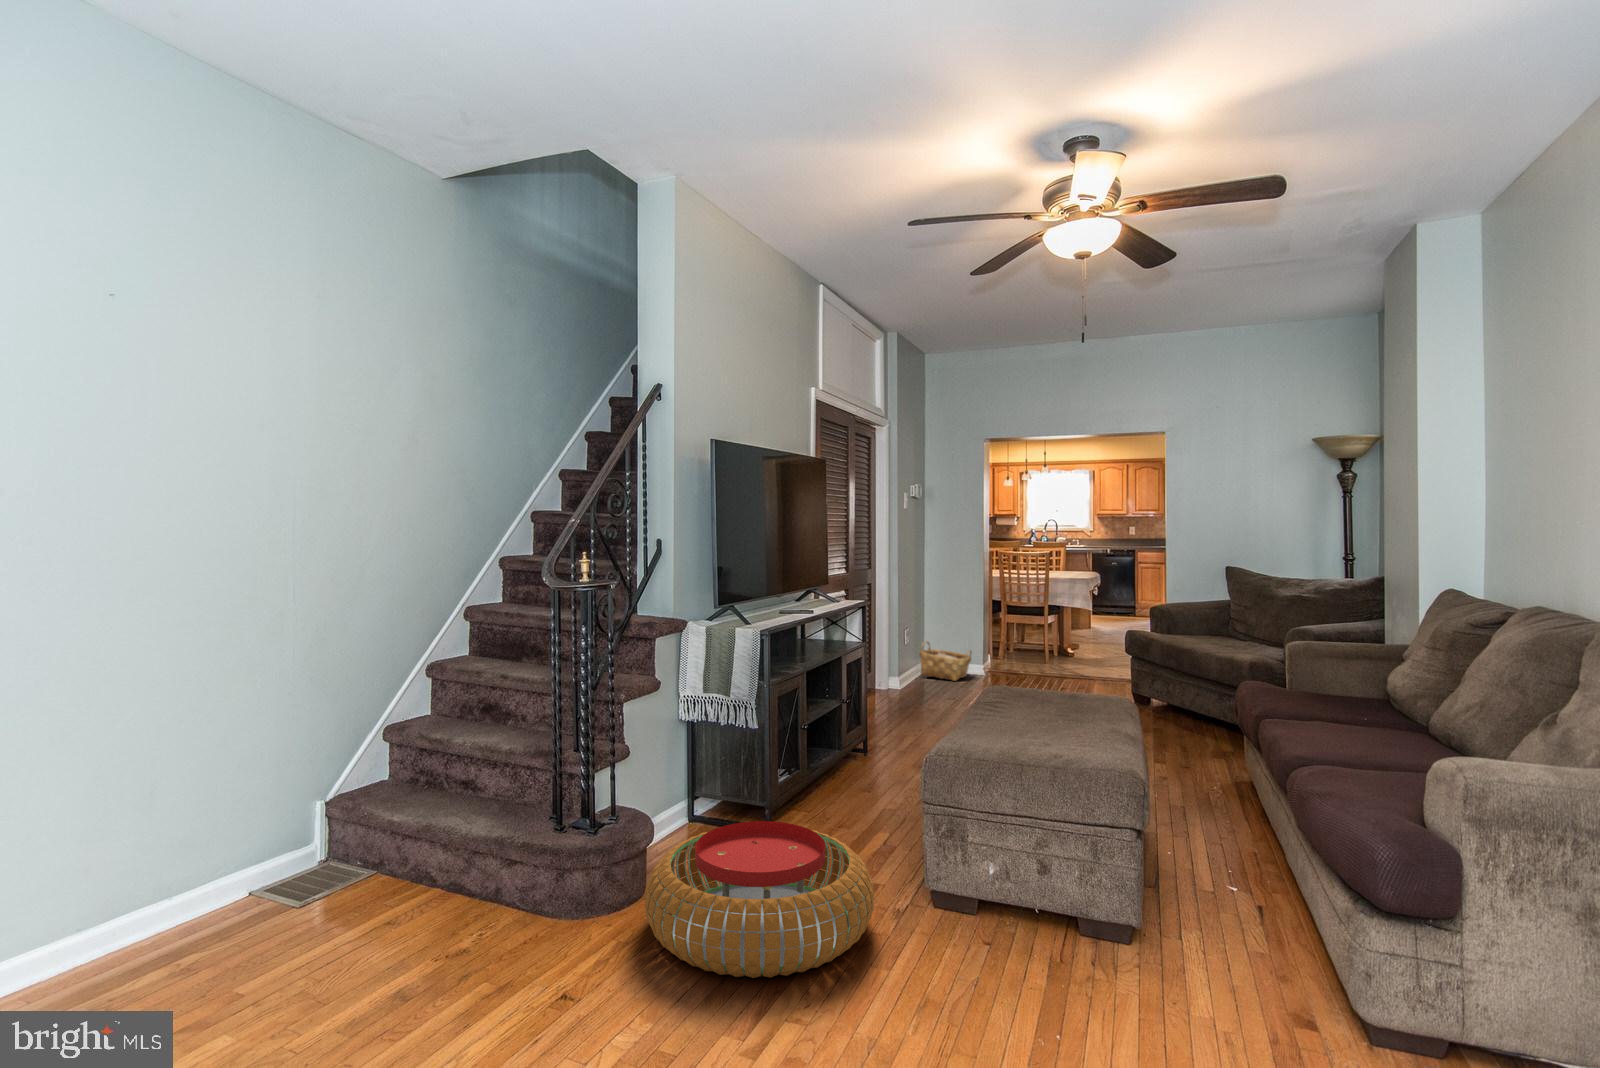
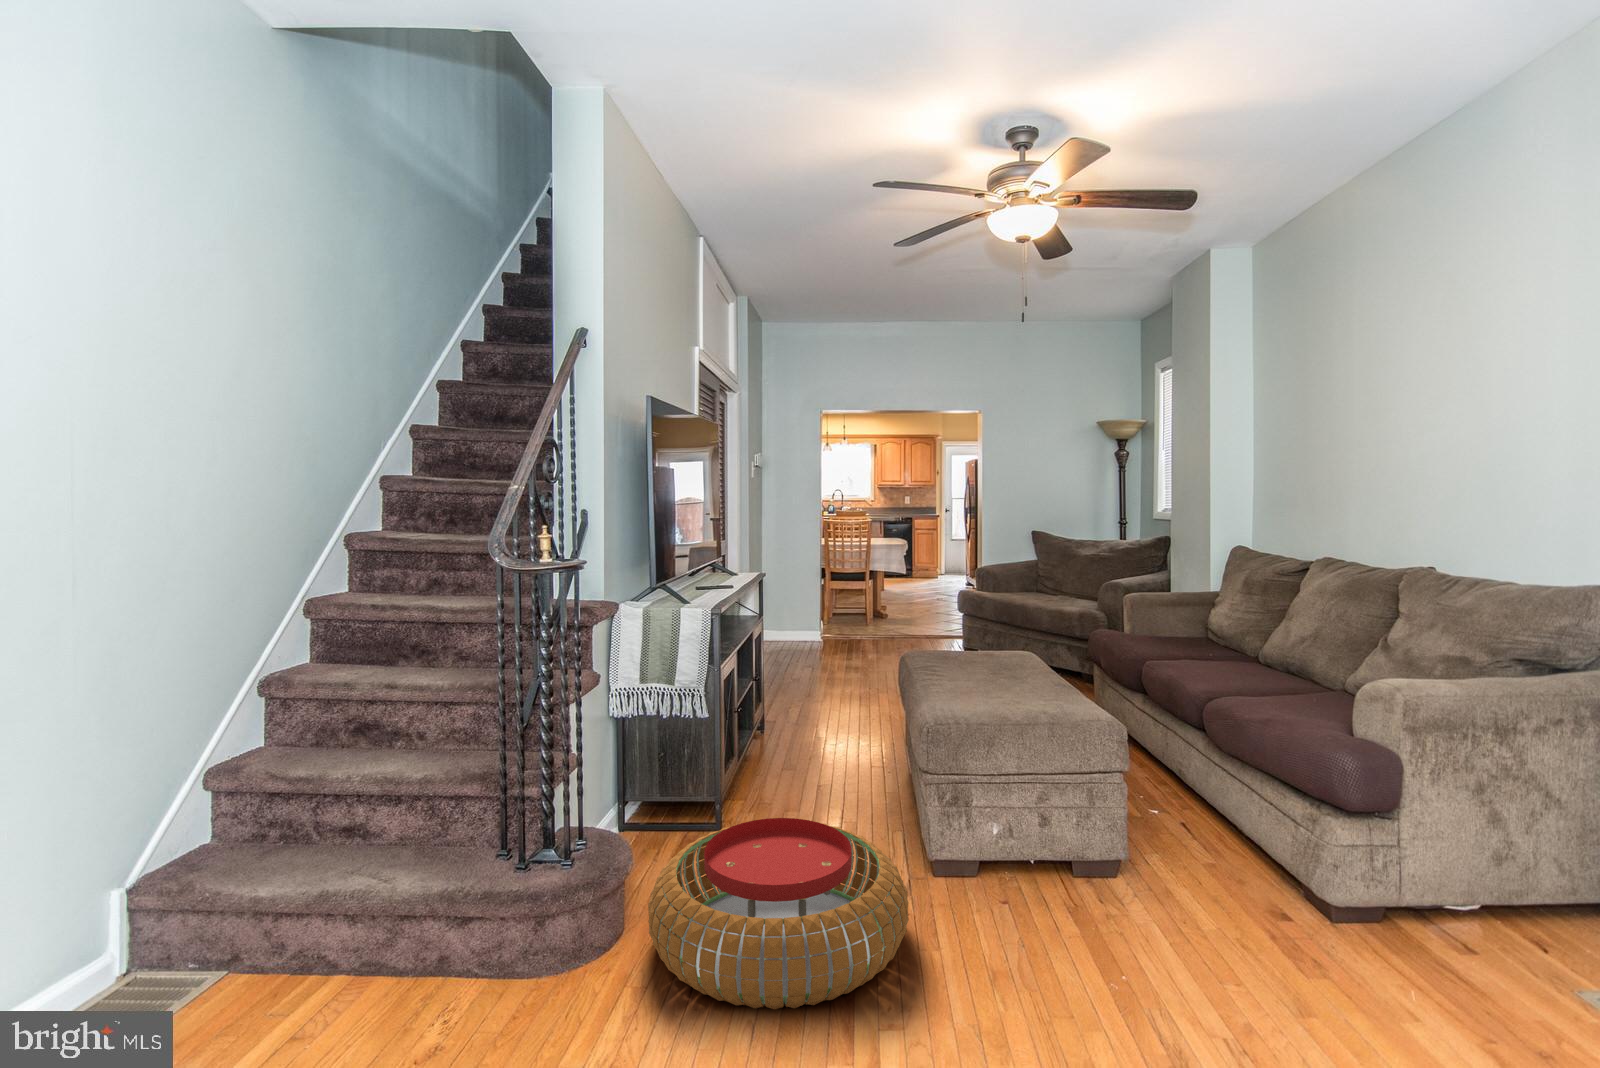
woven basket: present [919,641,972,681] -> none [761,611,810,648]

